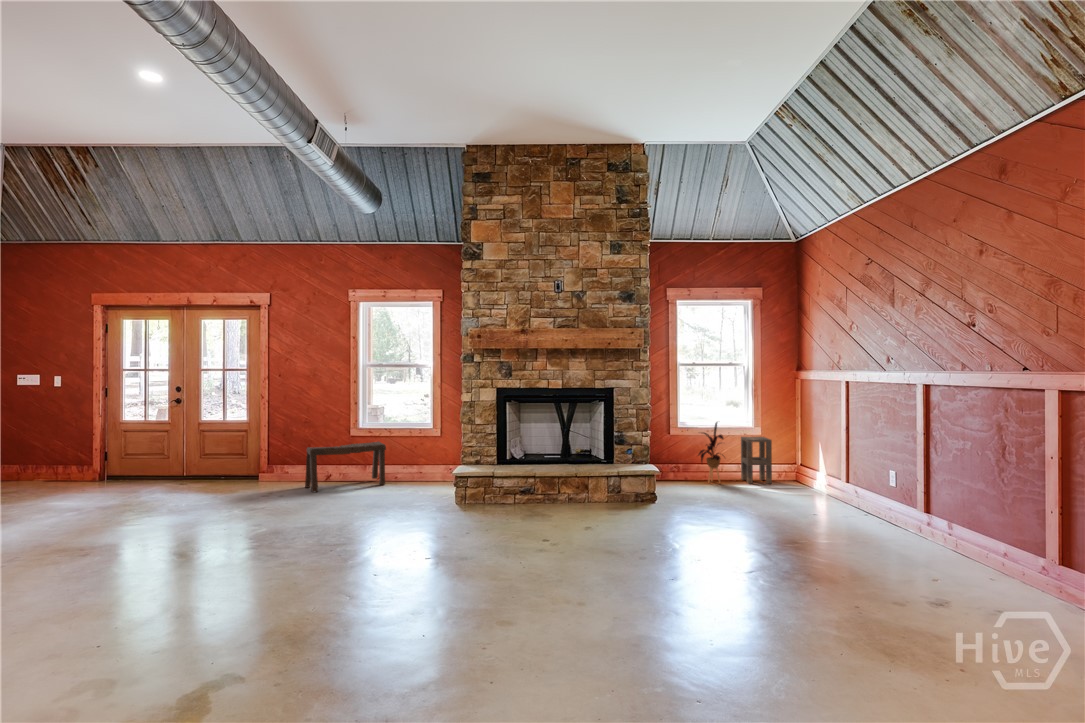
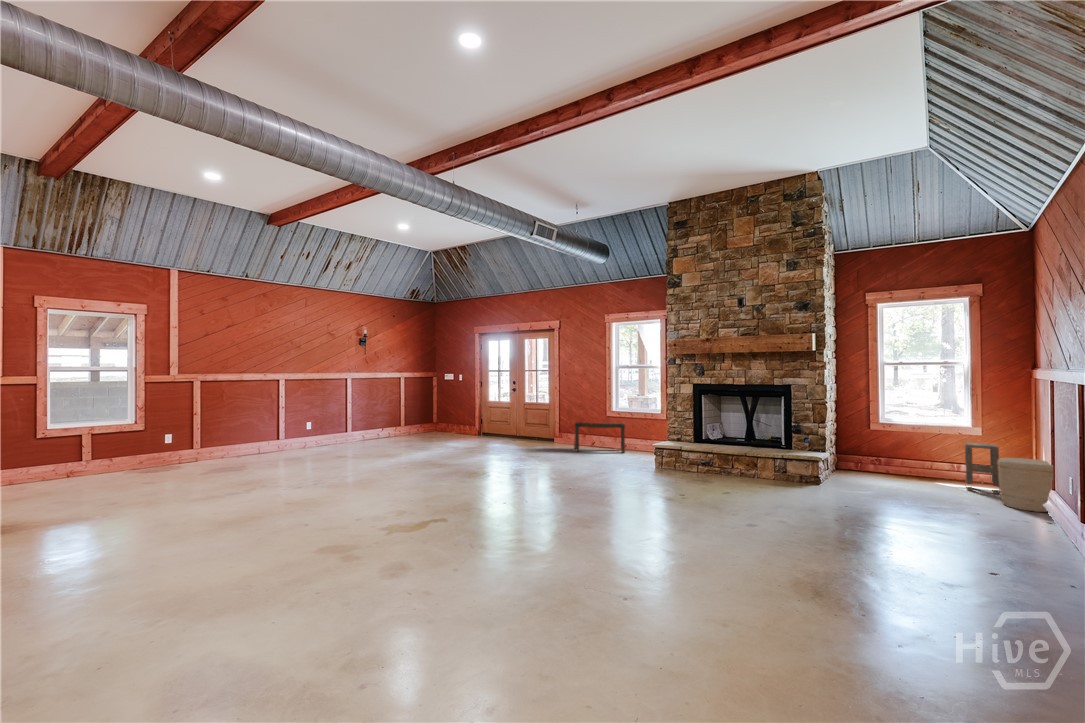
house plant: present [698,422,723,483] -> none [899,423,938,486]
woven basket: none [786,450,835,500] -> present [997,458,1053,512]

